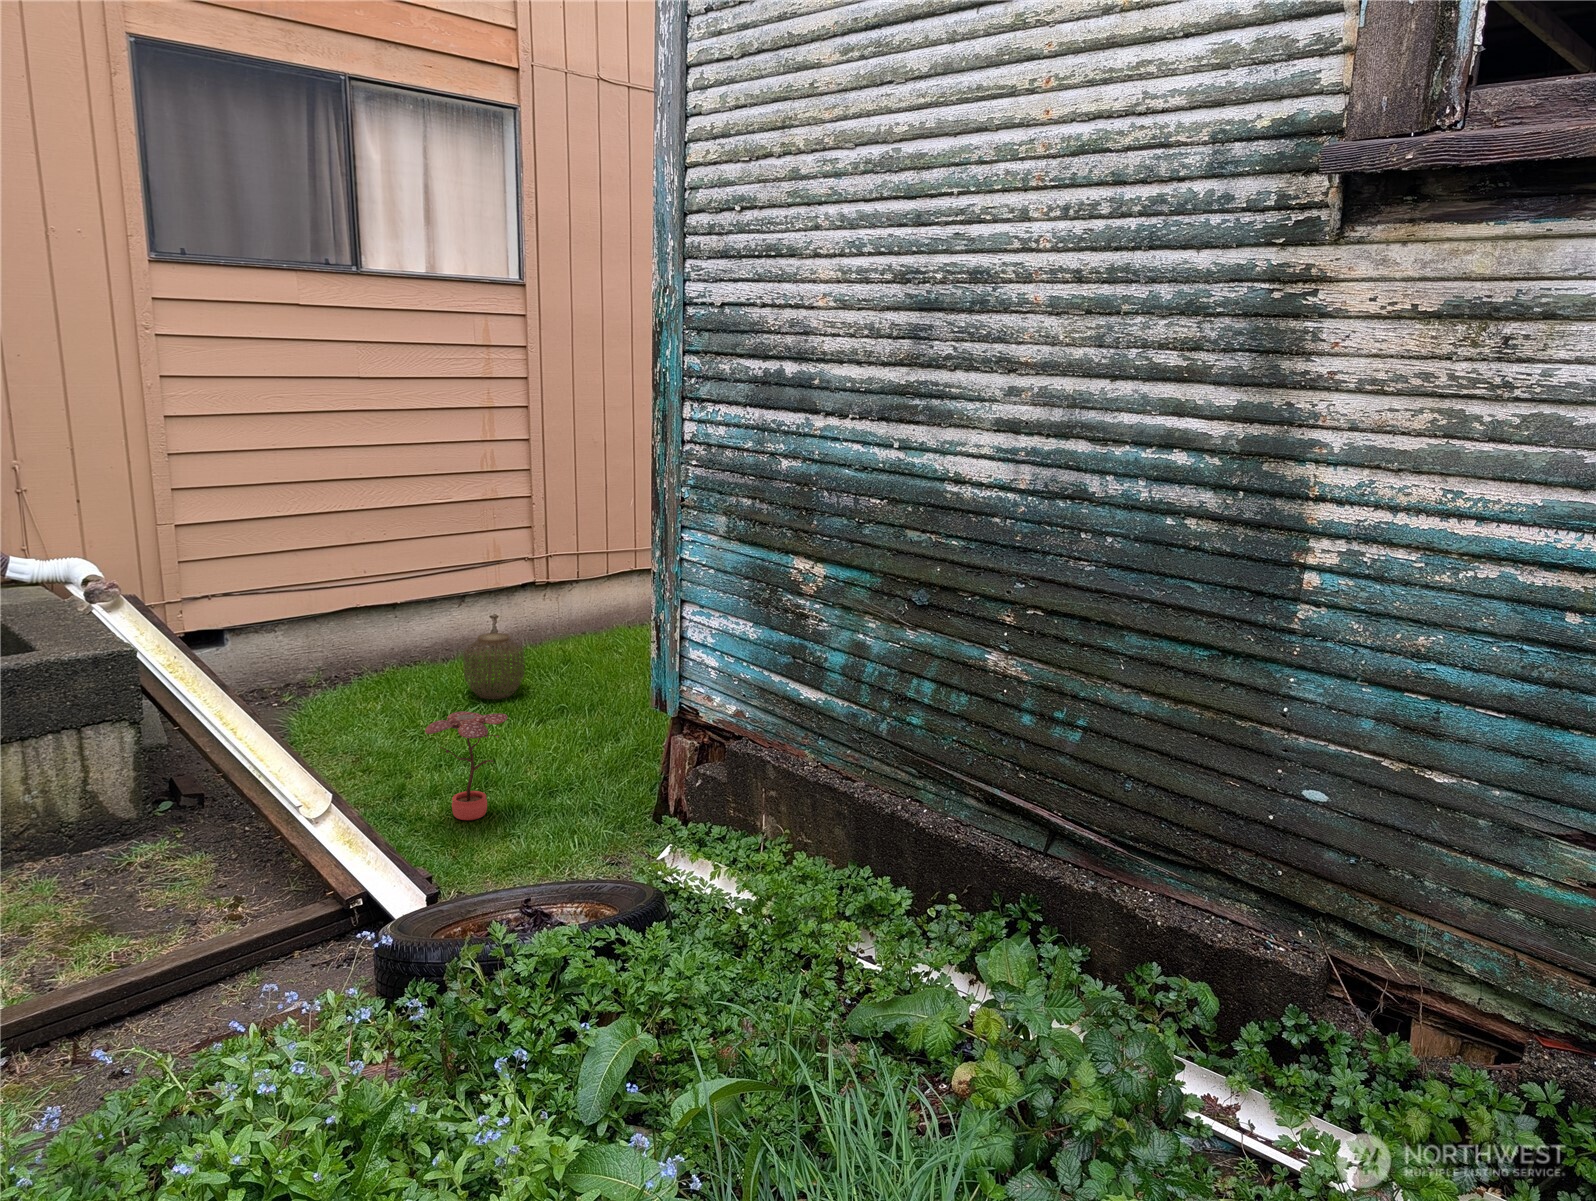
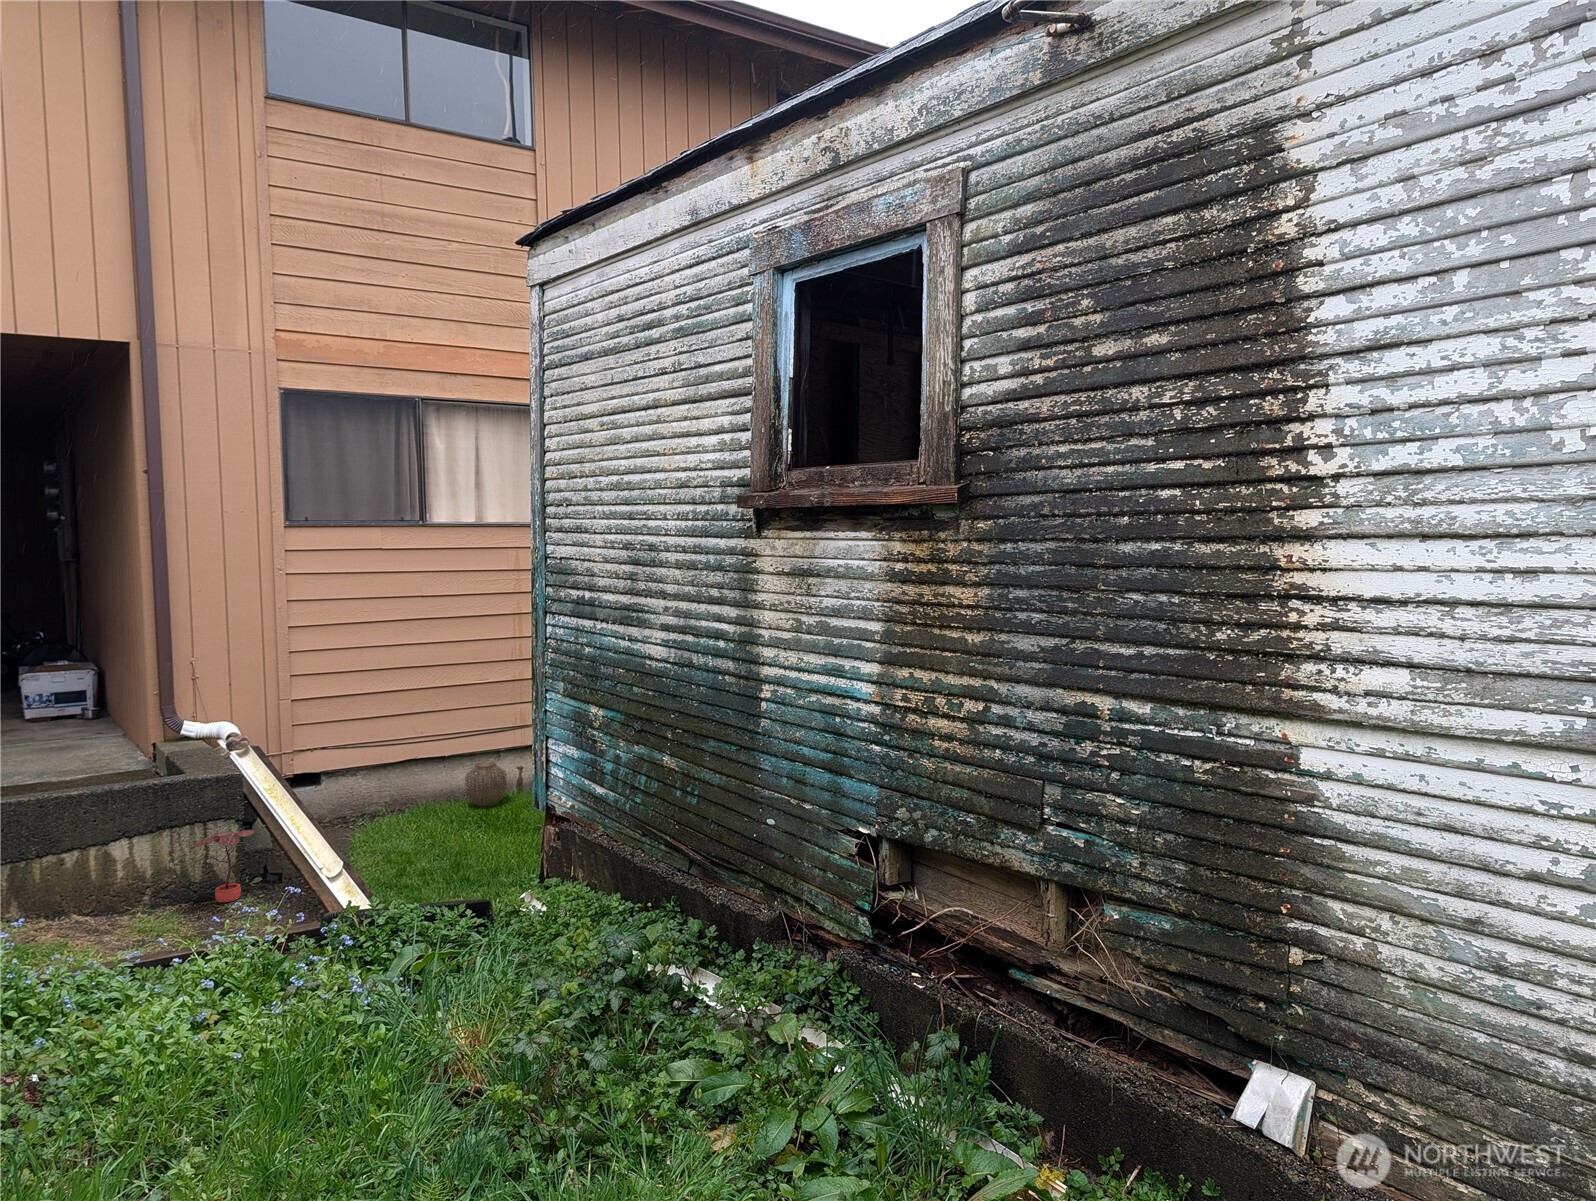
potted plant: present [425,711,508,820] -> present [195,830,255,902]

